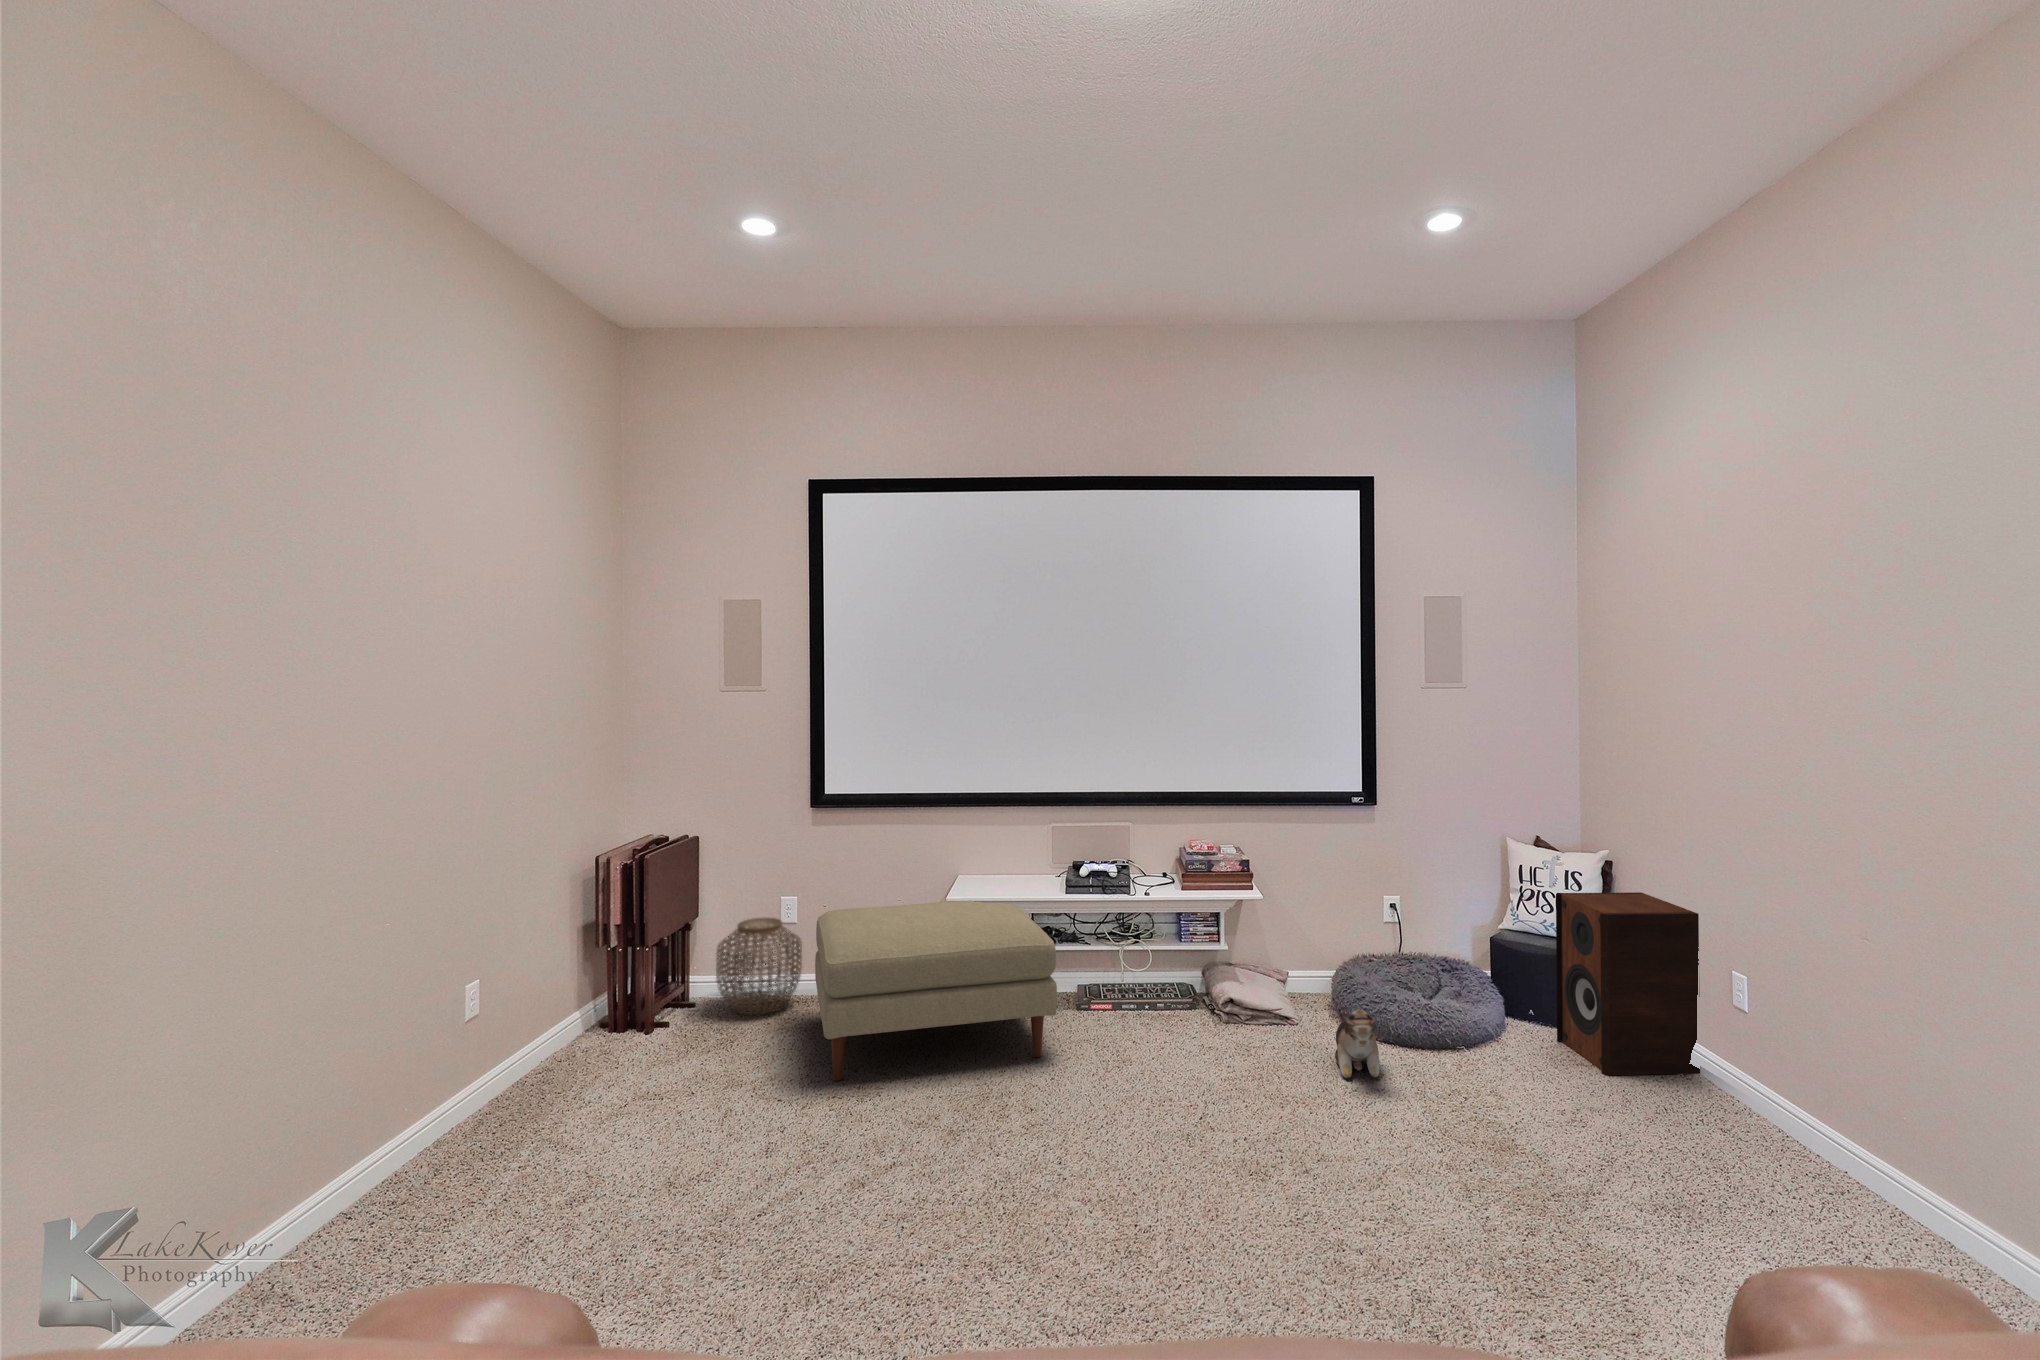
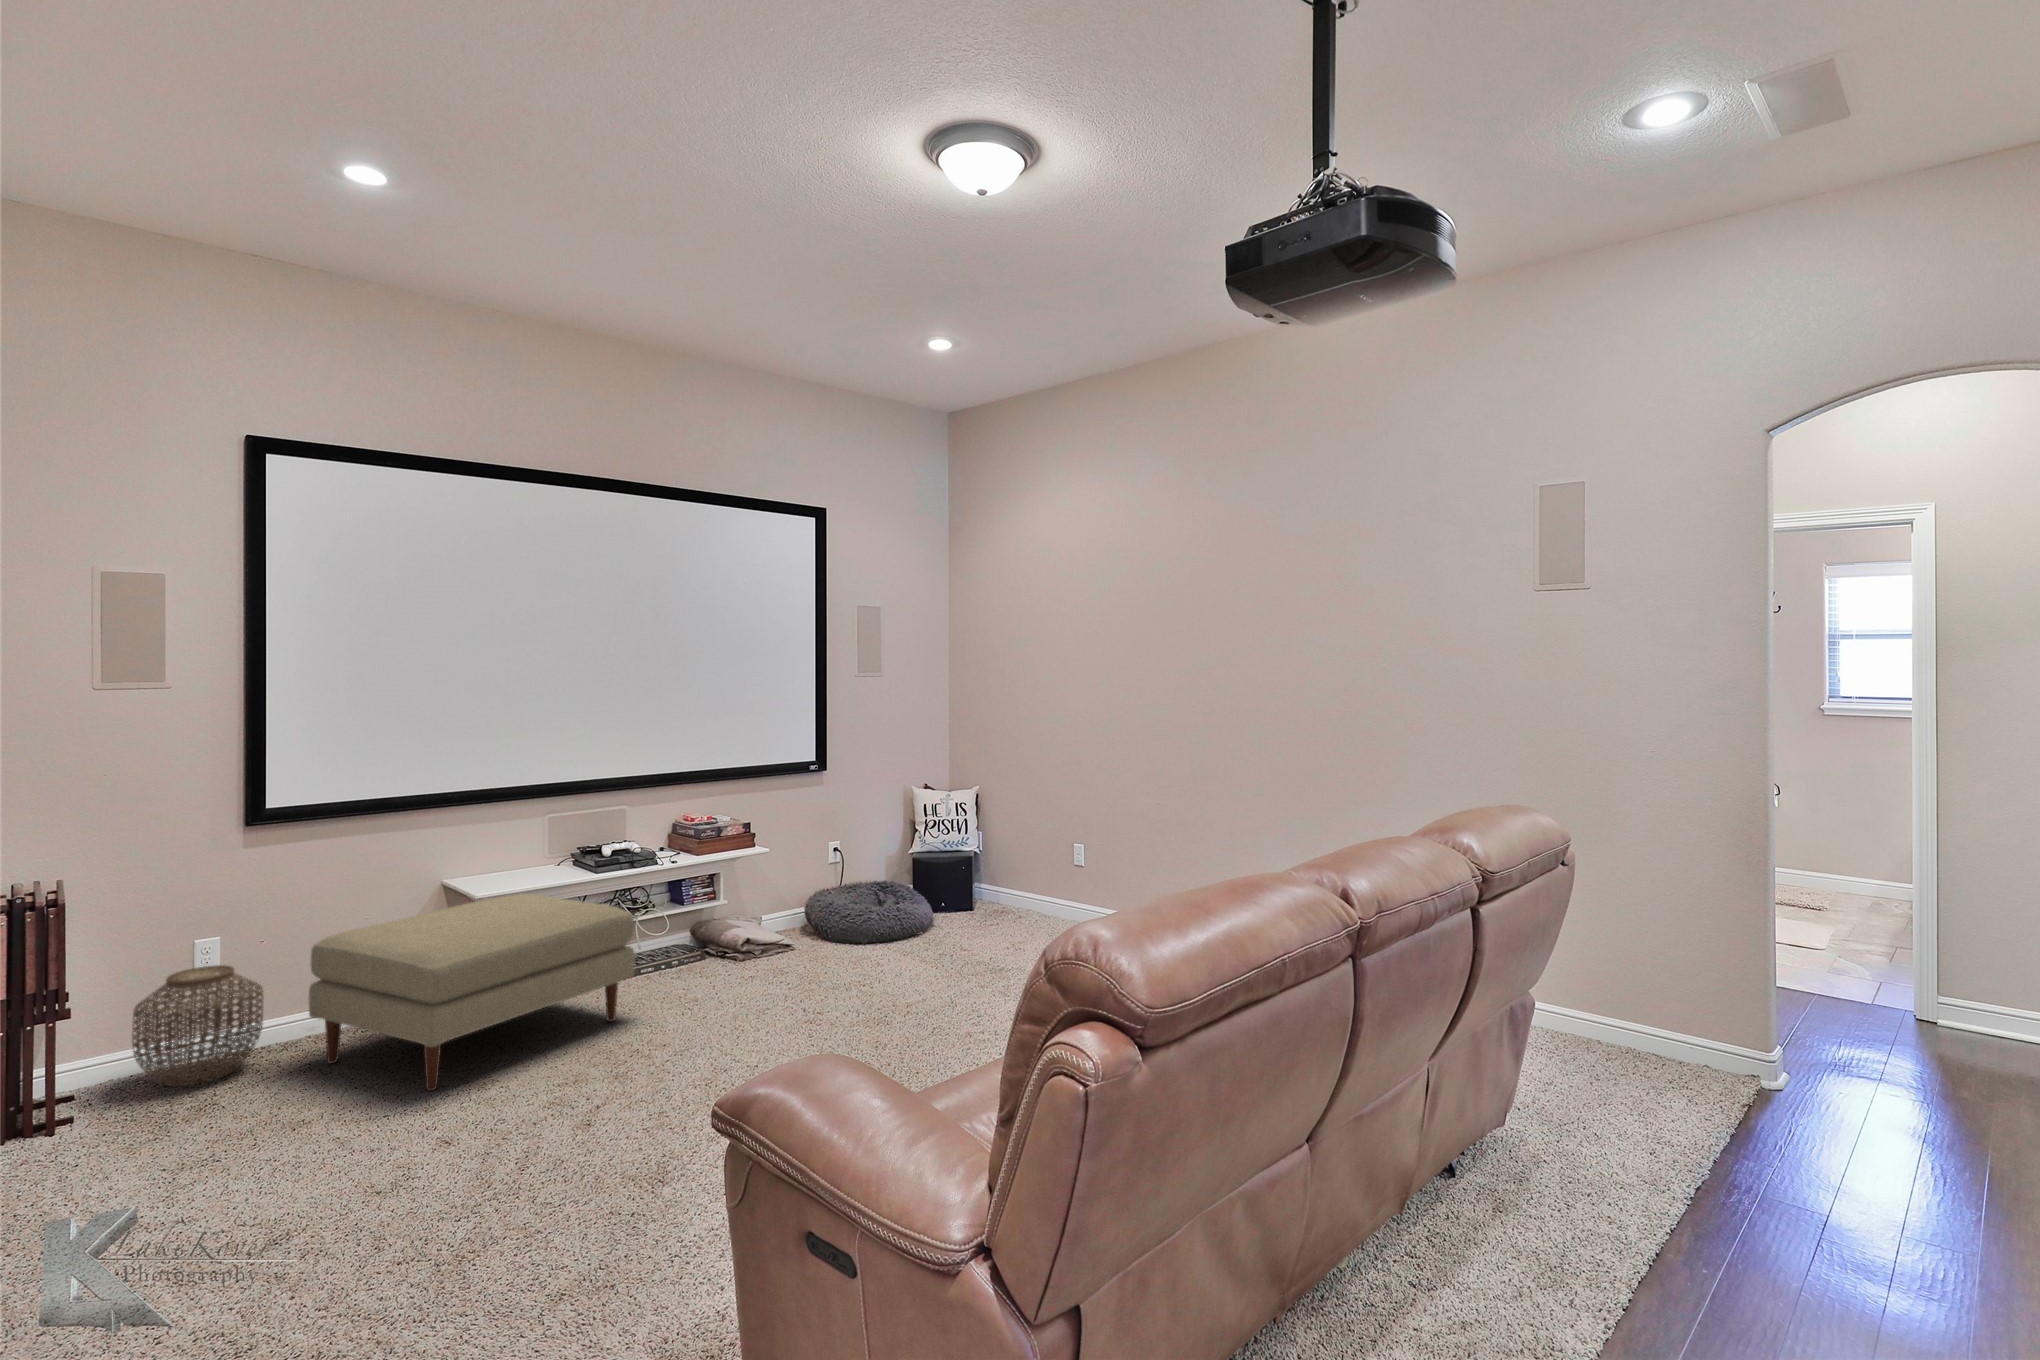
speaker: present [1556,892,1700,1075] -> none [965,809,1050,929]
plush toy: present [1335,1009,1380,1078] -> none [843,914,895,969]

